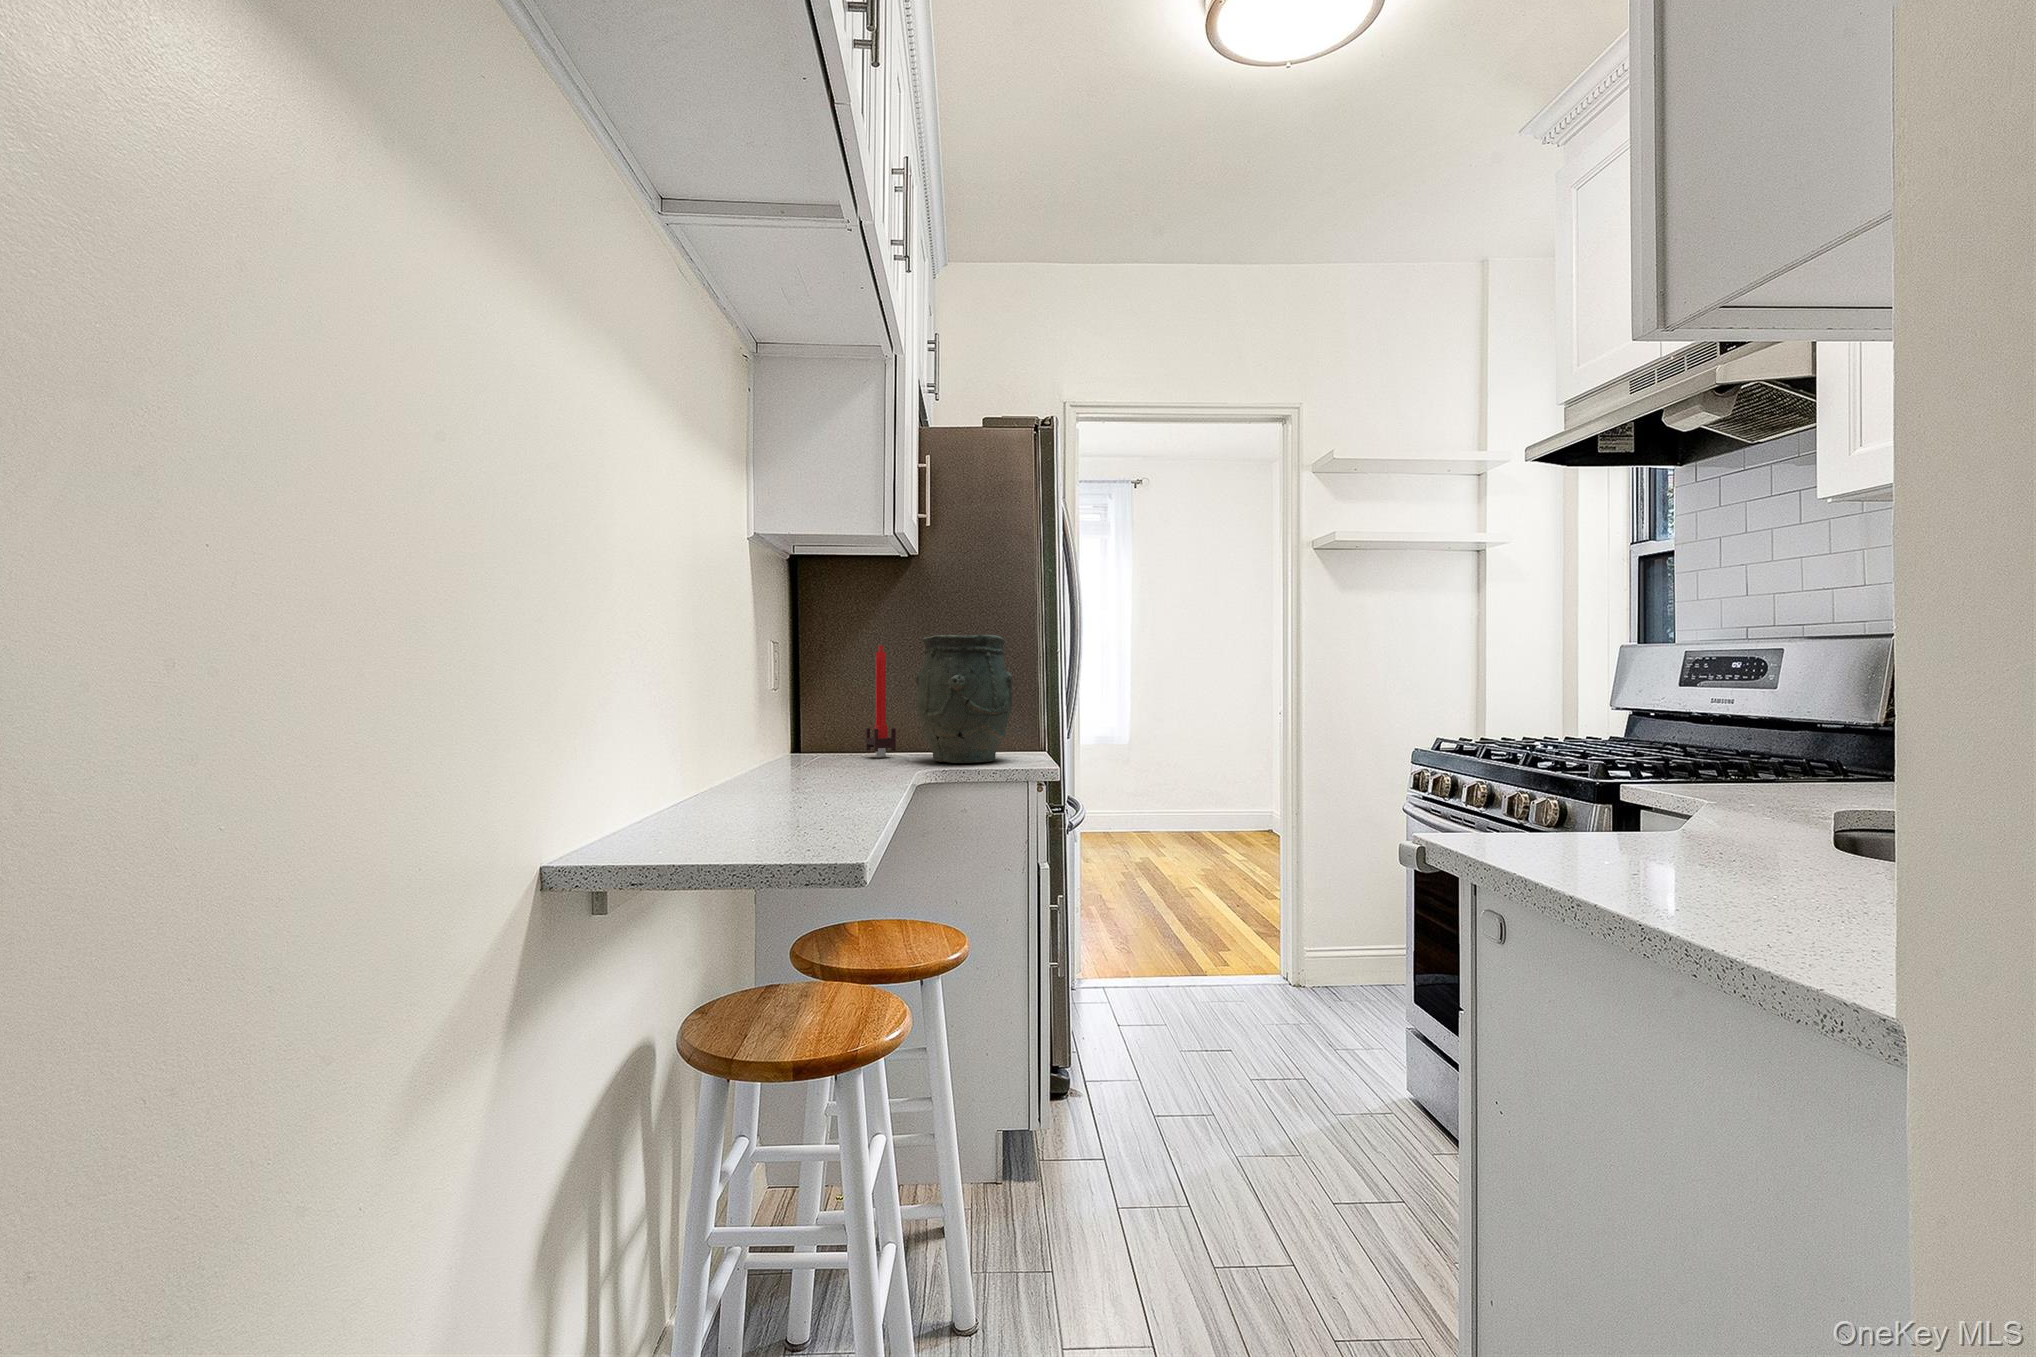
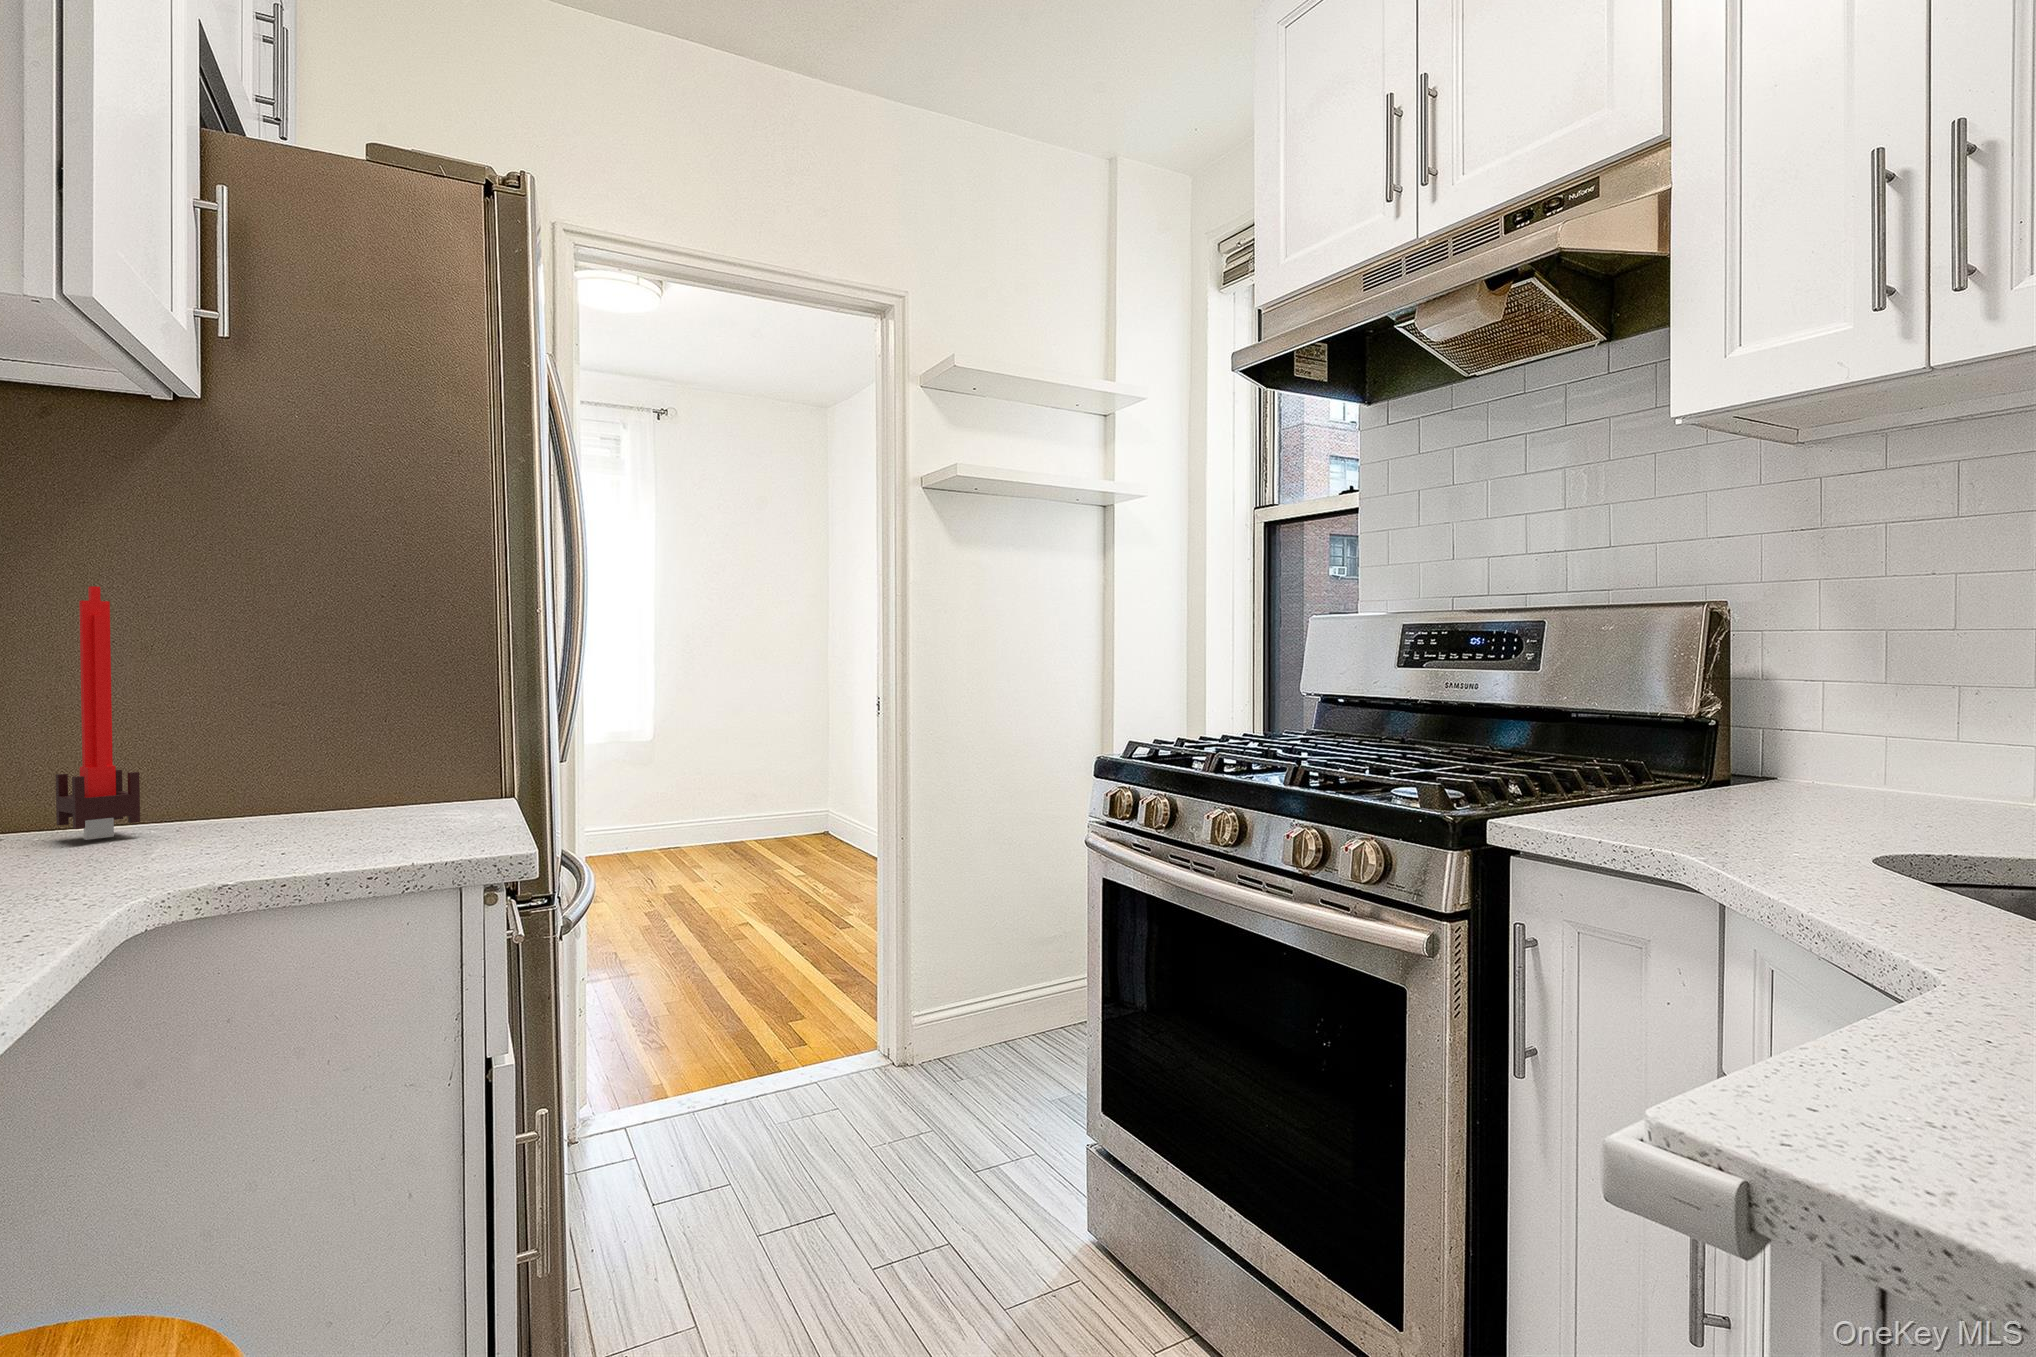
vase: present [916,635,1012,763] -> none [178,562,432,851]

